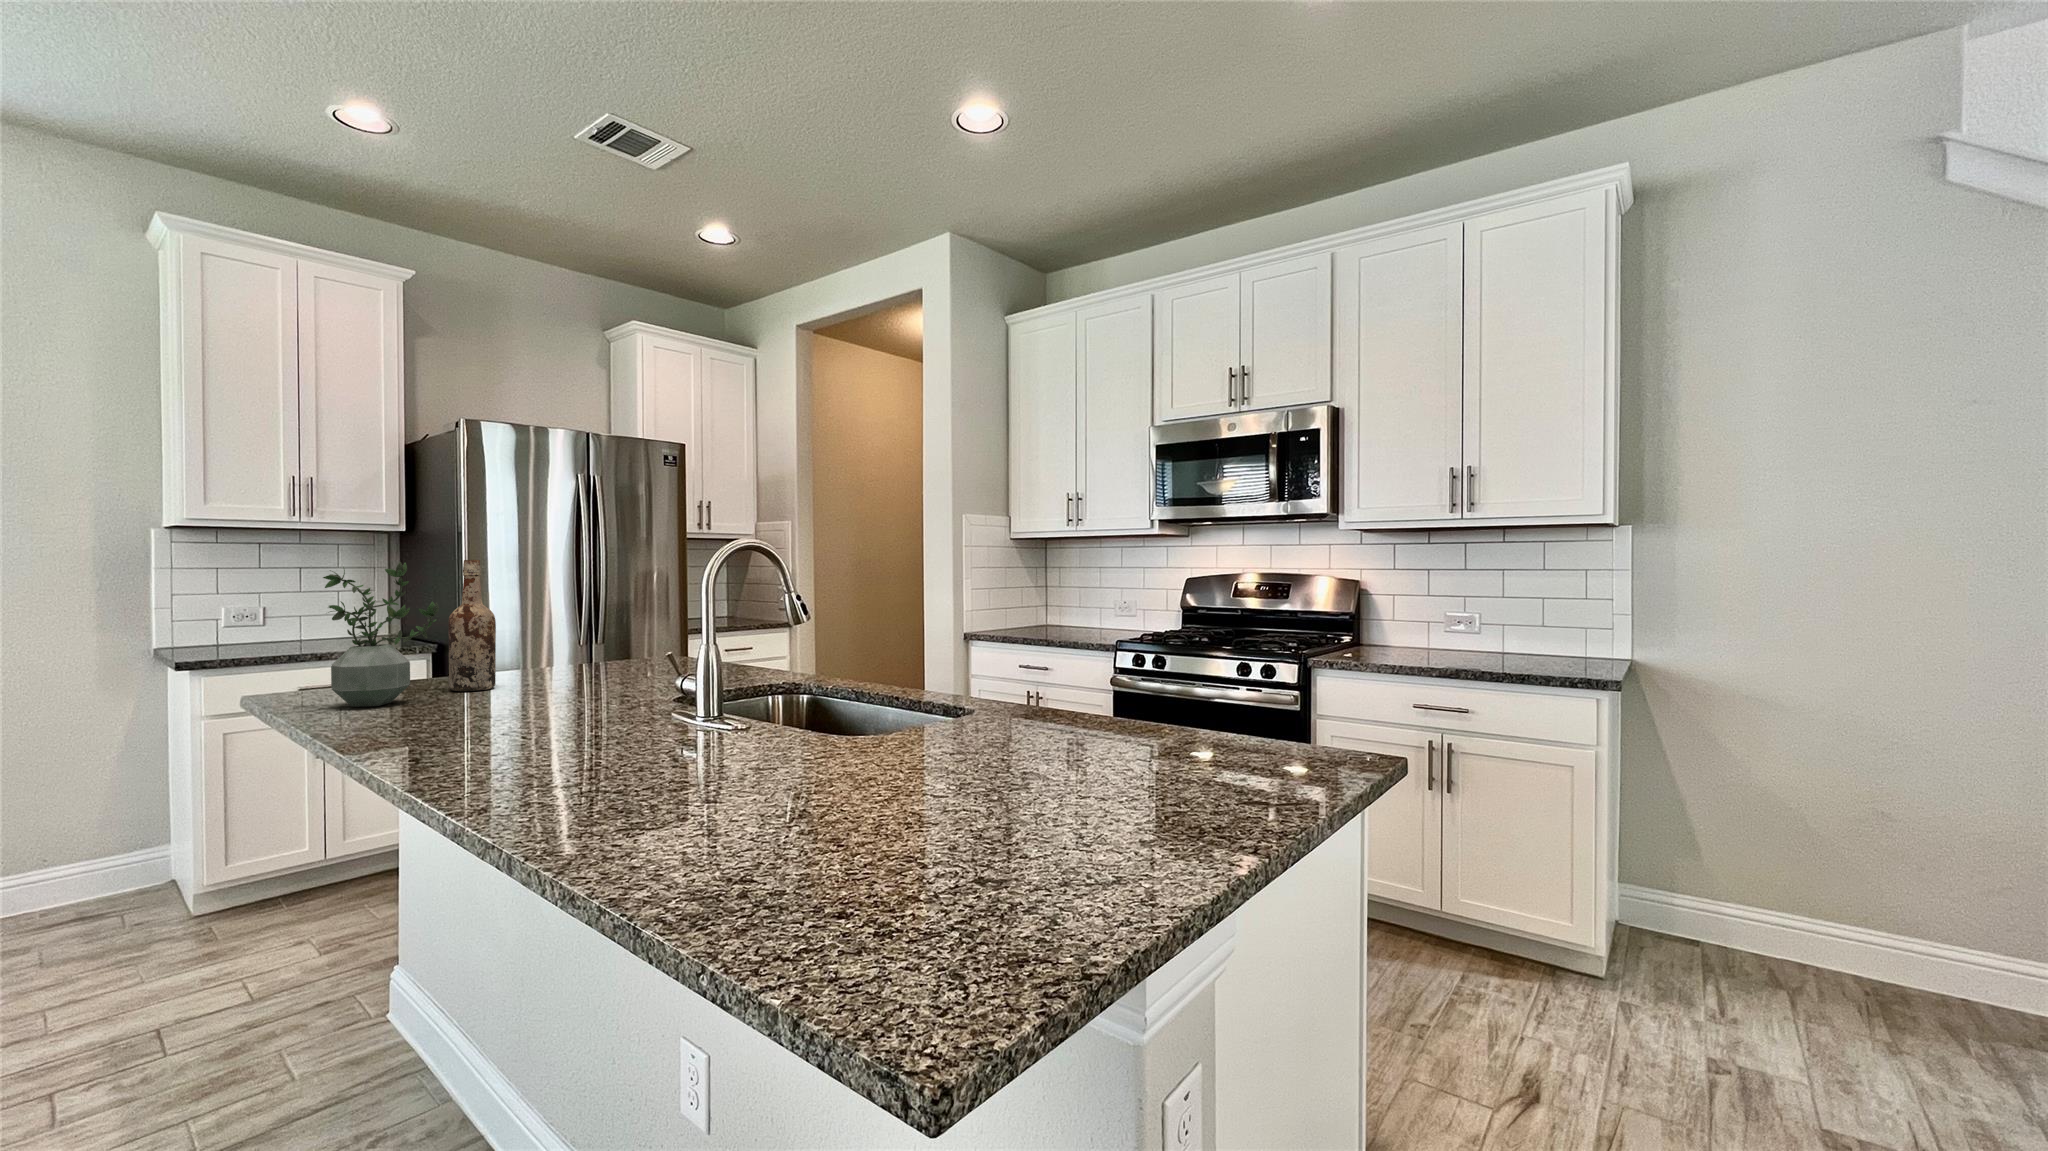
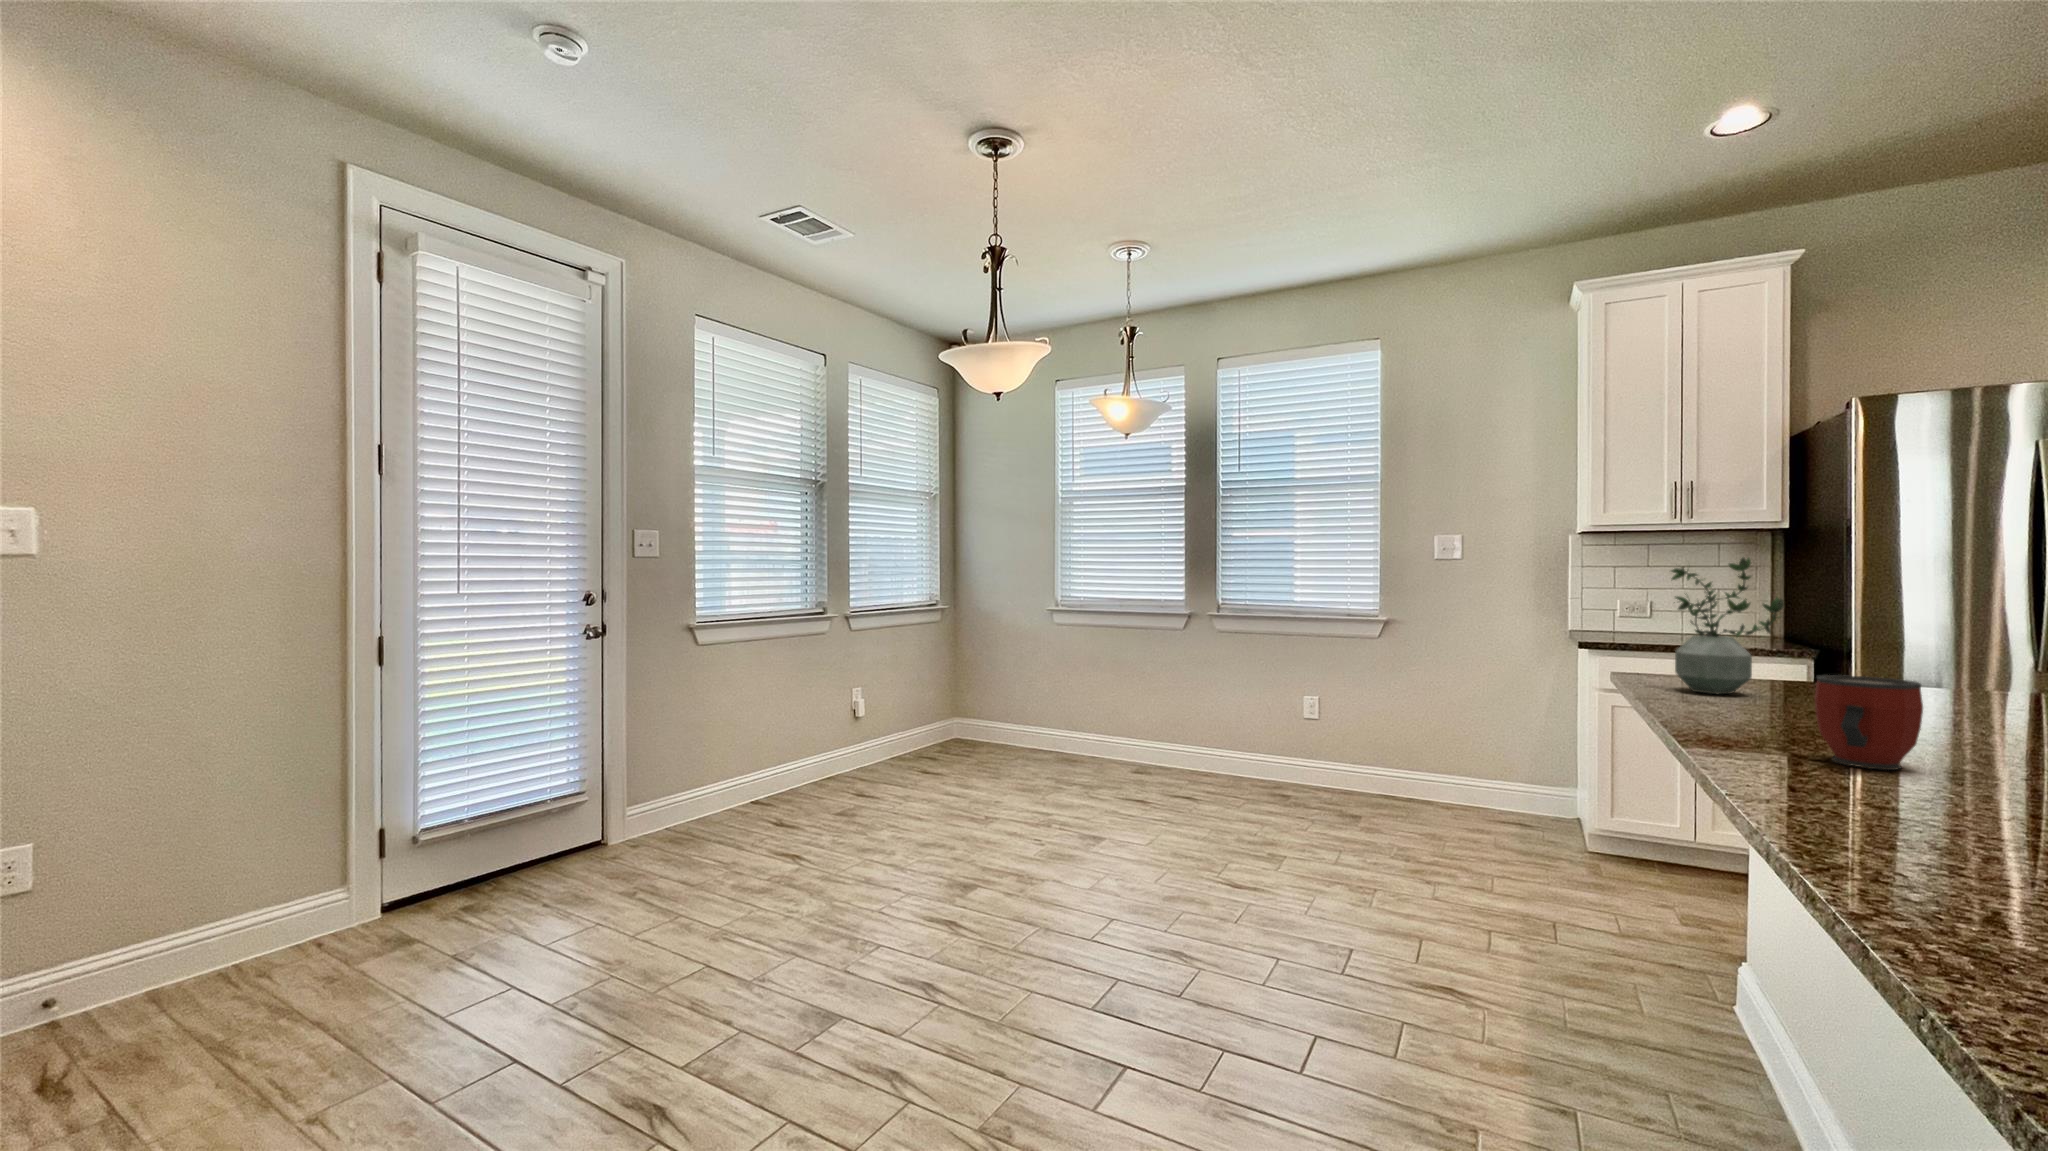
wine bottle: present [448,560,496,691] -> none [1801,554,1861,697]
mug: none [497,672,577,756] -> present [1815,675,1923,770]

